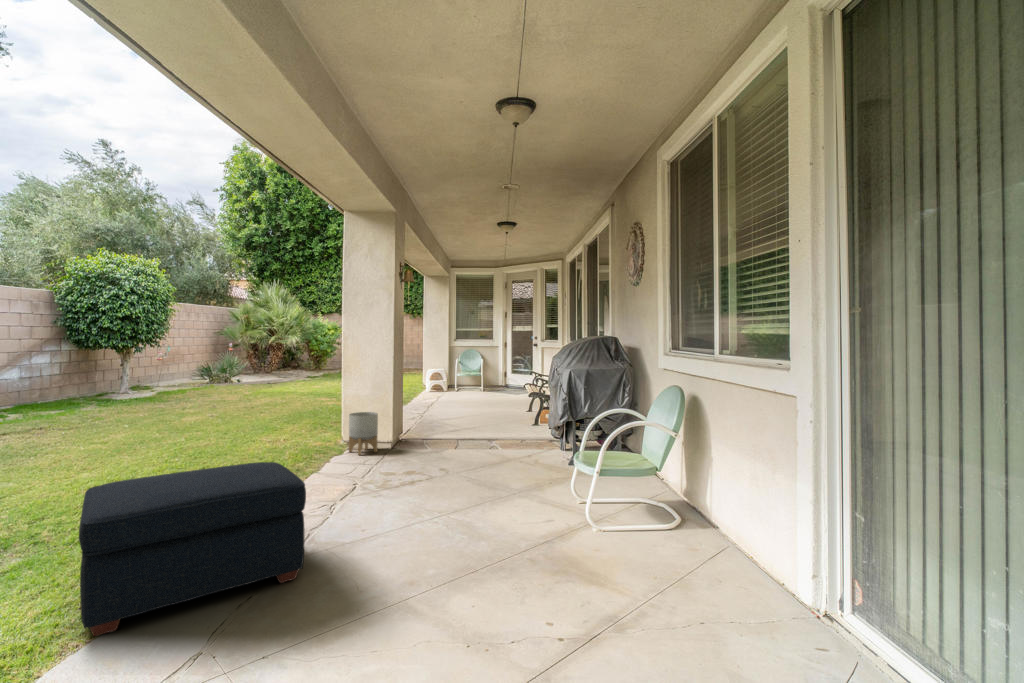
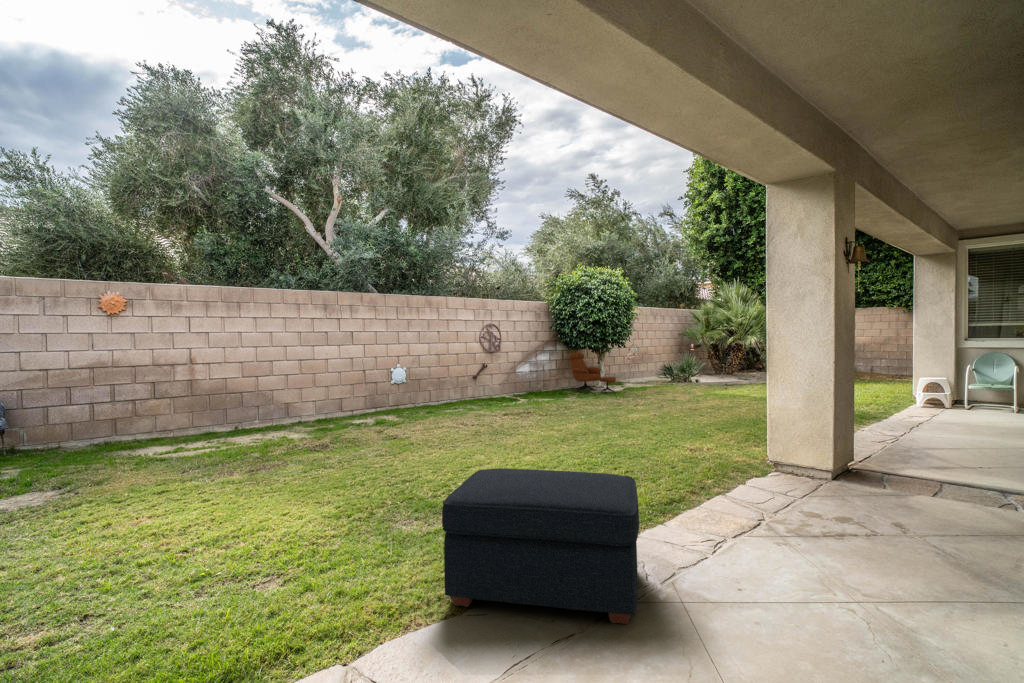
lounge chair: none [78,352,150,399] -> present [570,353,616,392]
planter: present [349,412,378,455] -> none [771,429,812,485]

